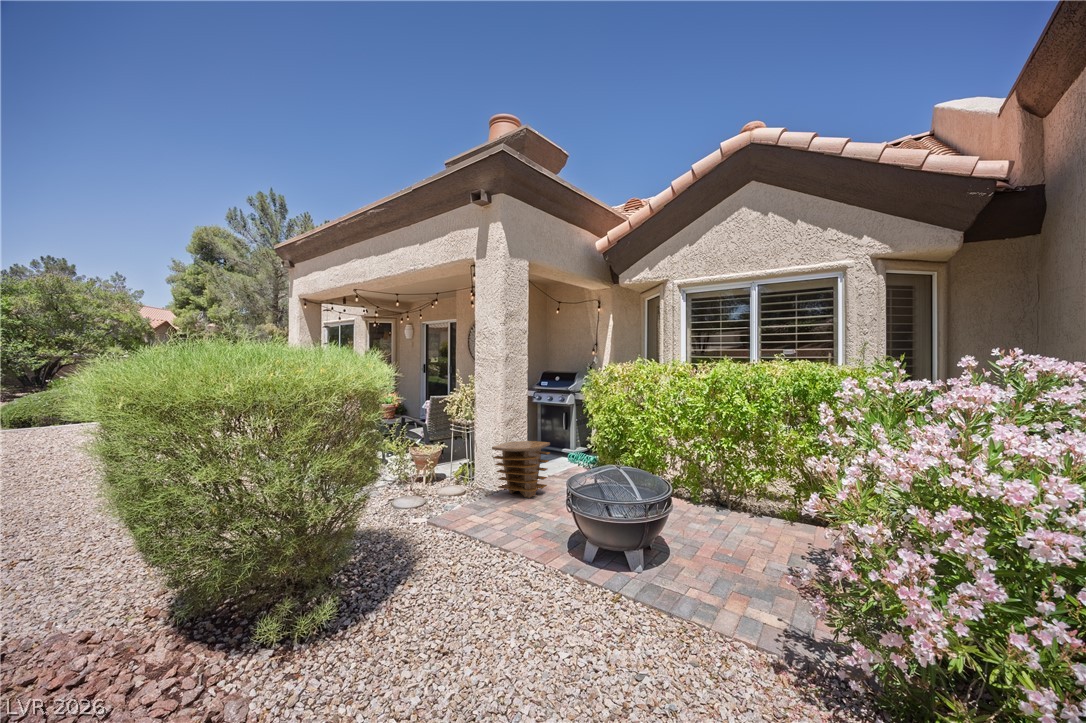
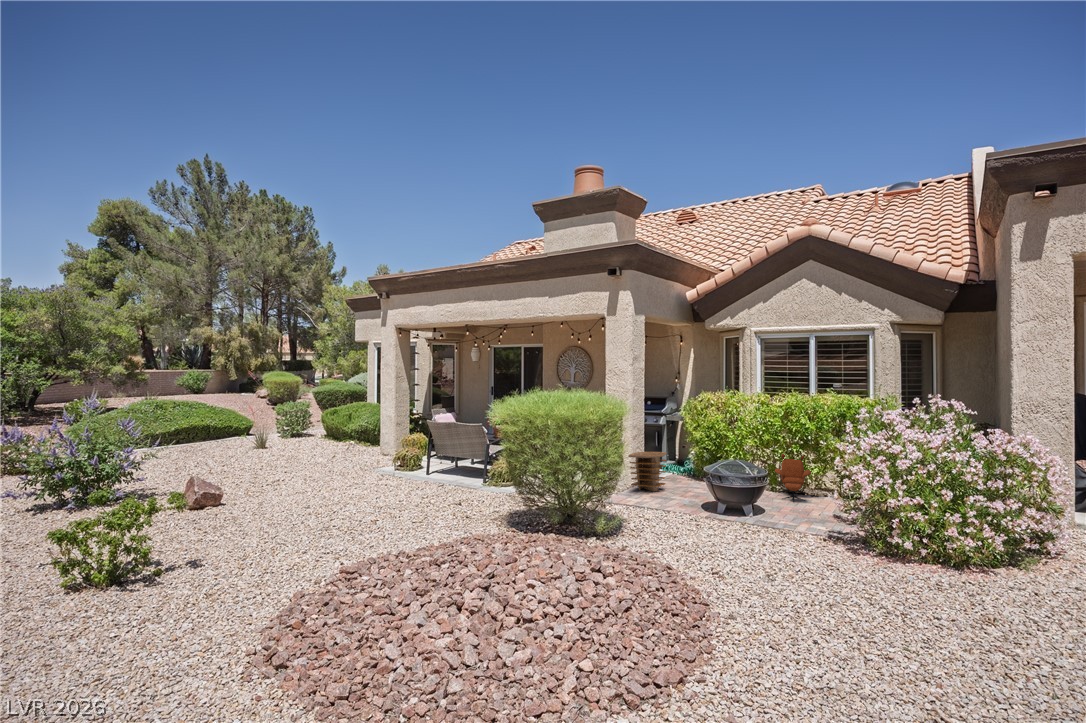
lounge chair: none [696,445,750,529] -> present [775,454,811,502]

